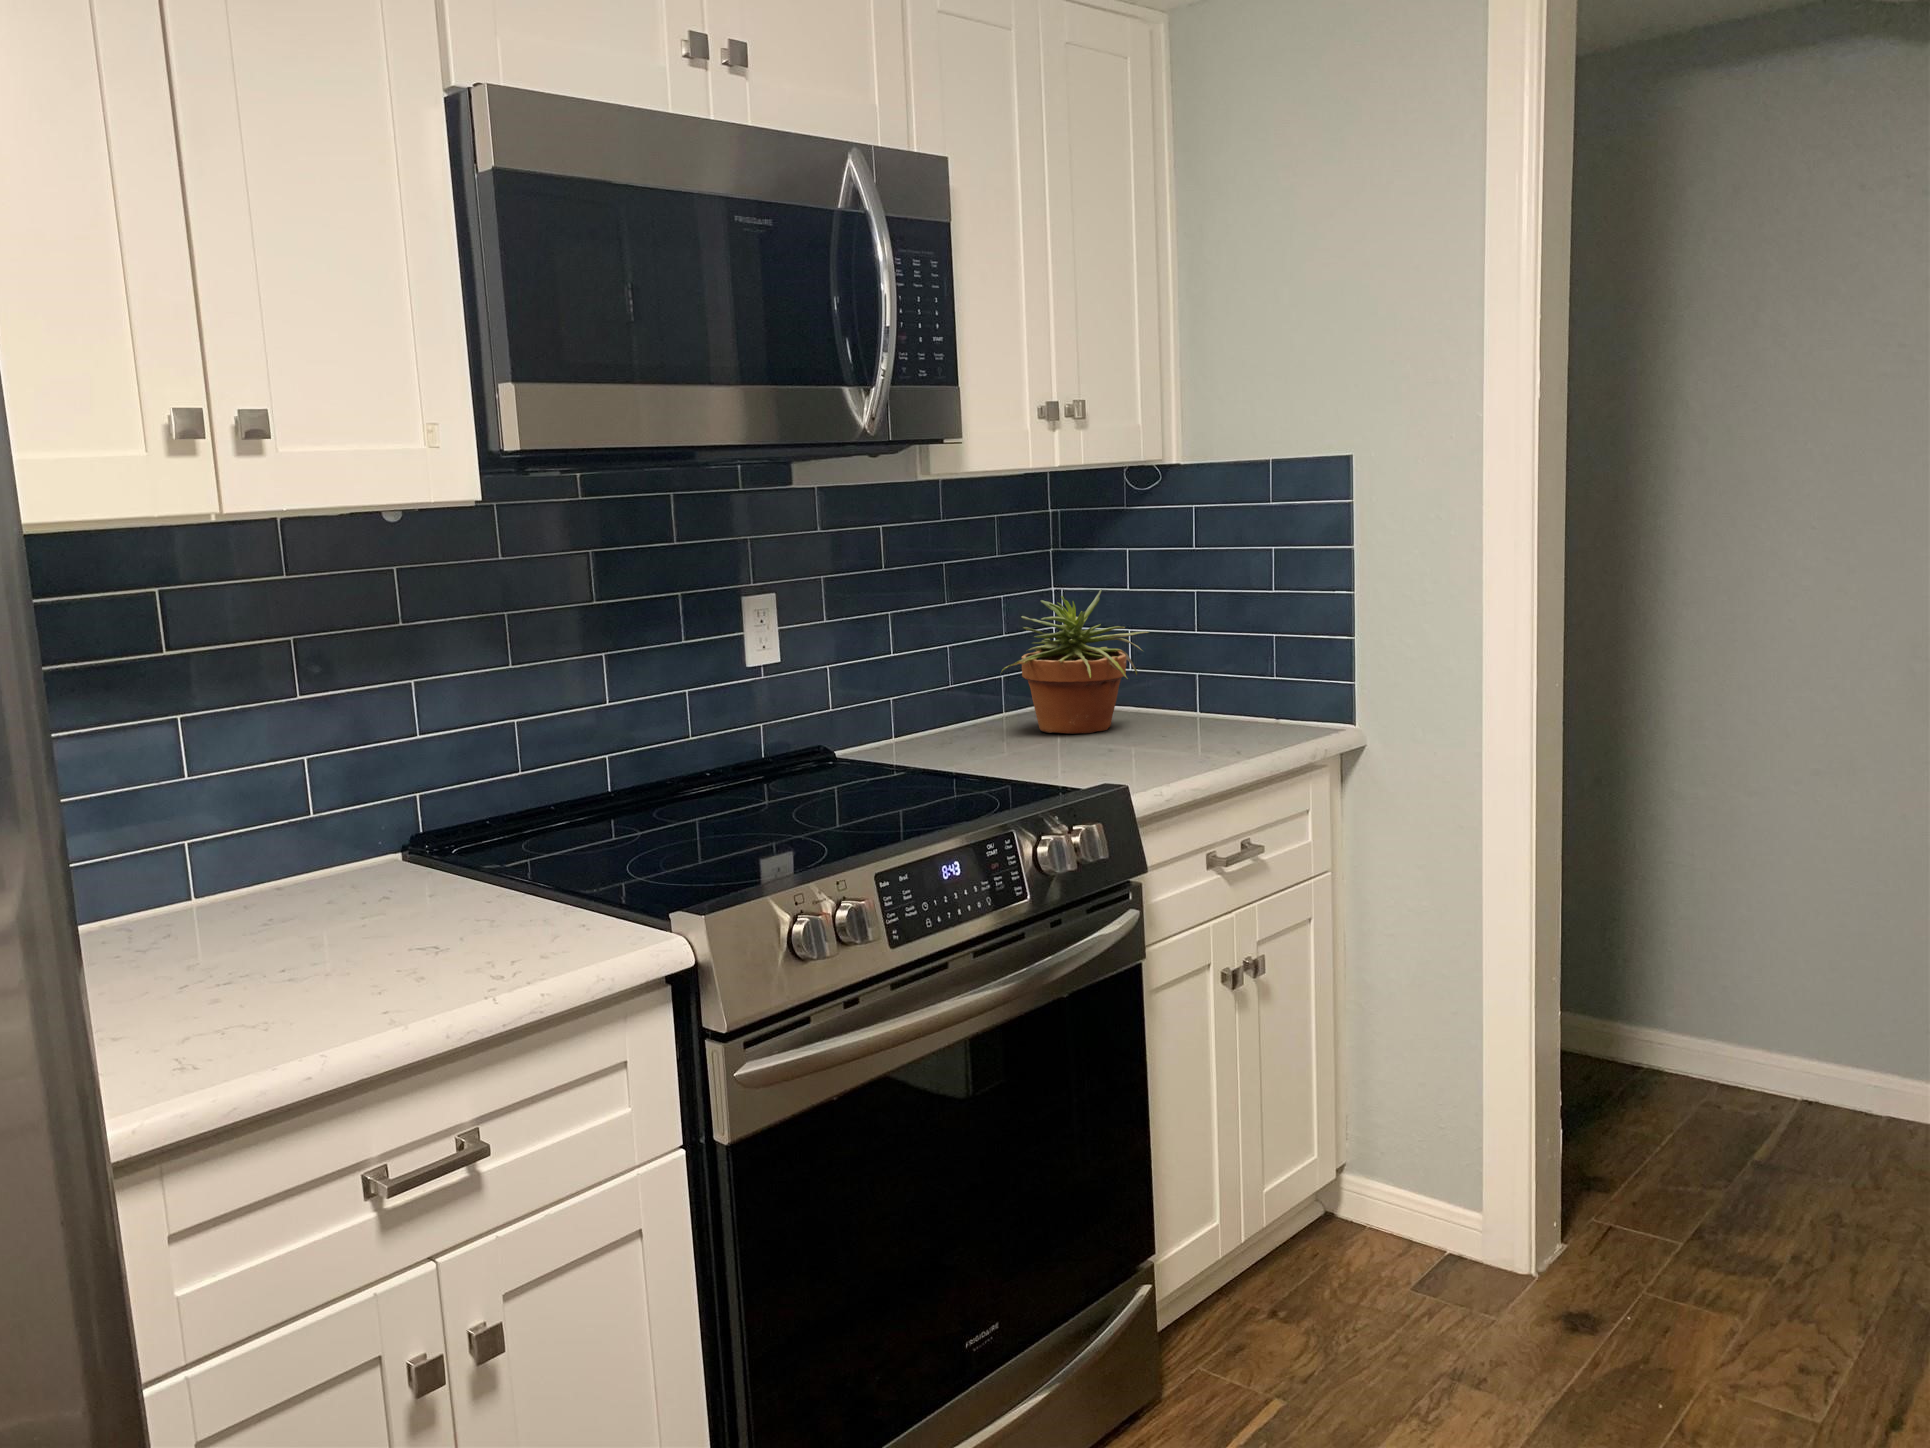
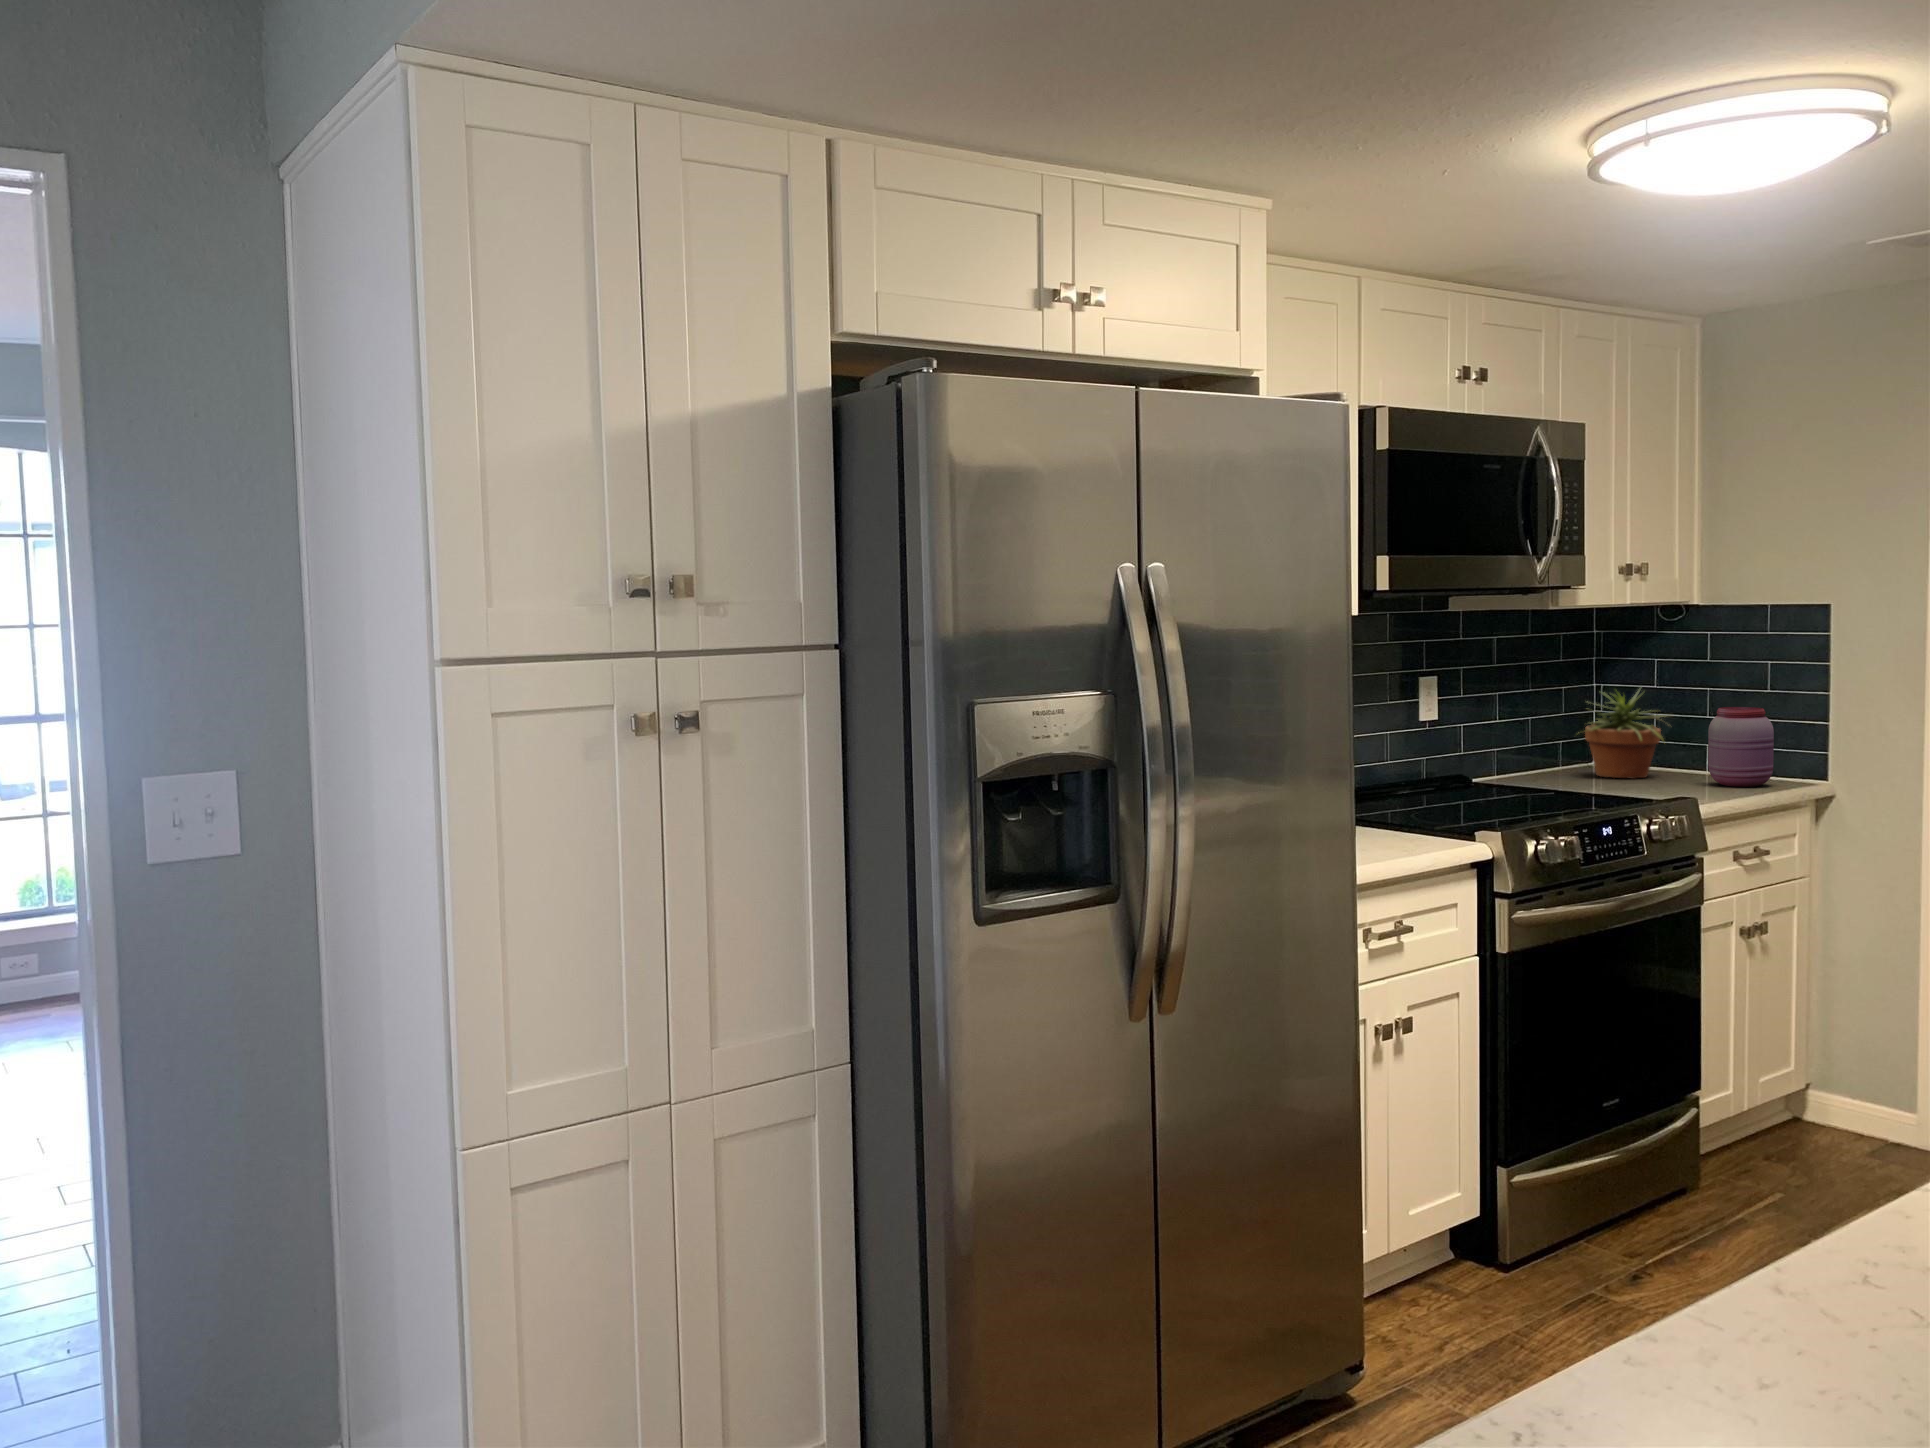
jar: none [1180,619,1271,745] -> present [1708,707,1774,787]

